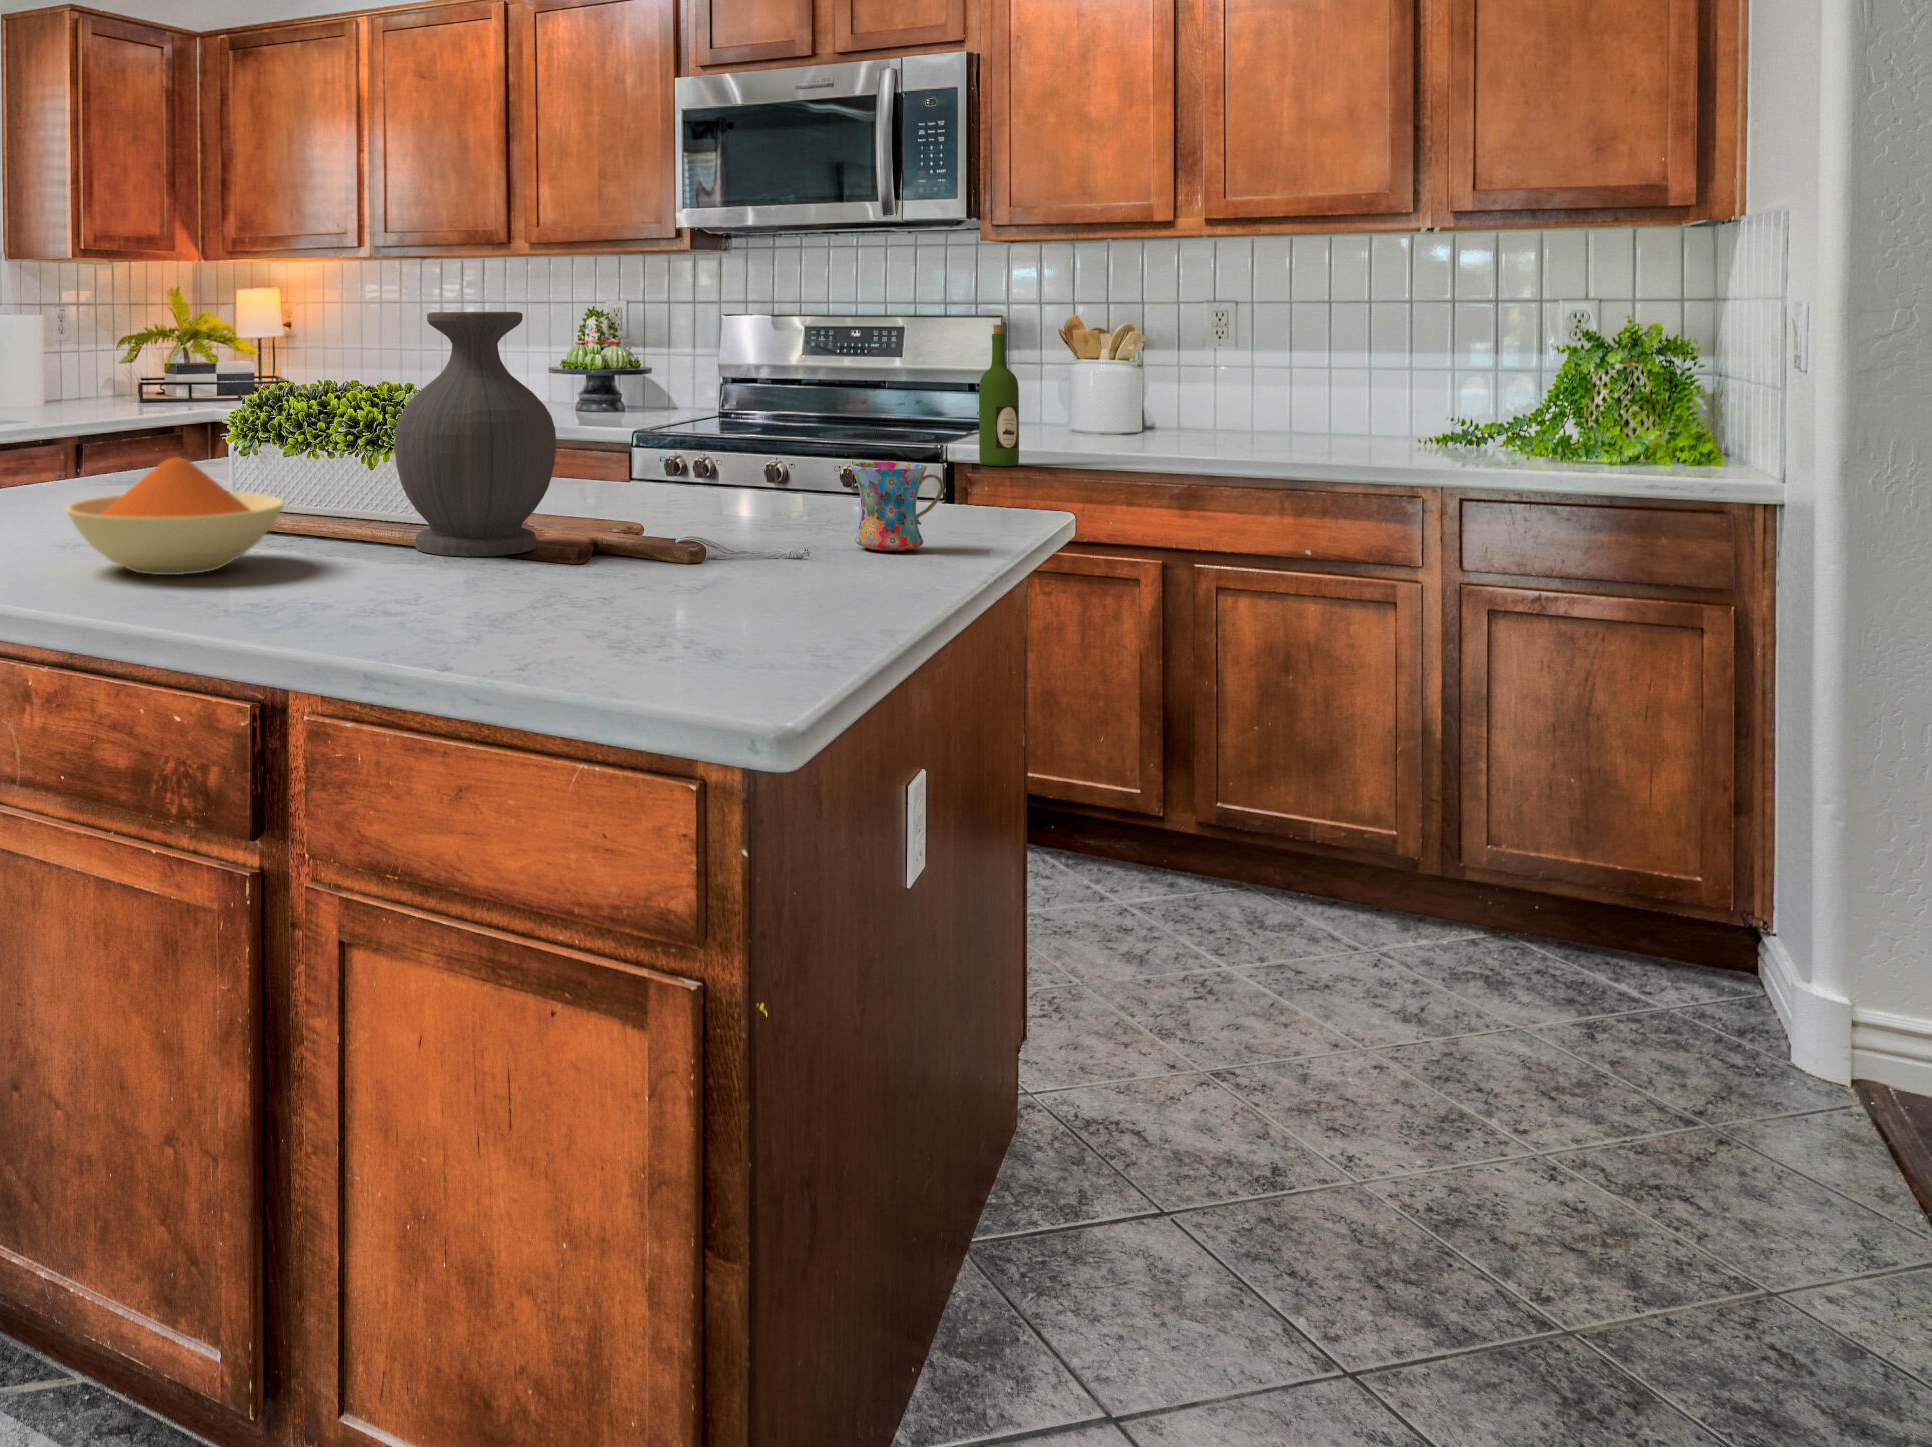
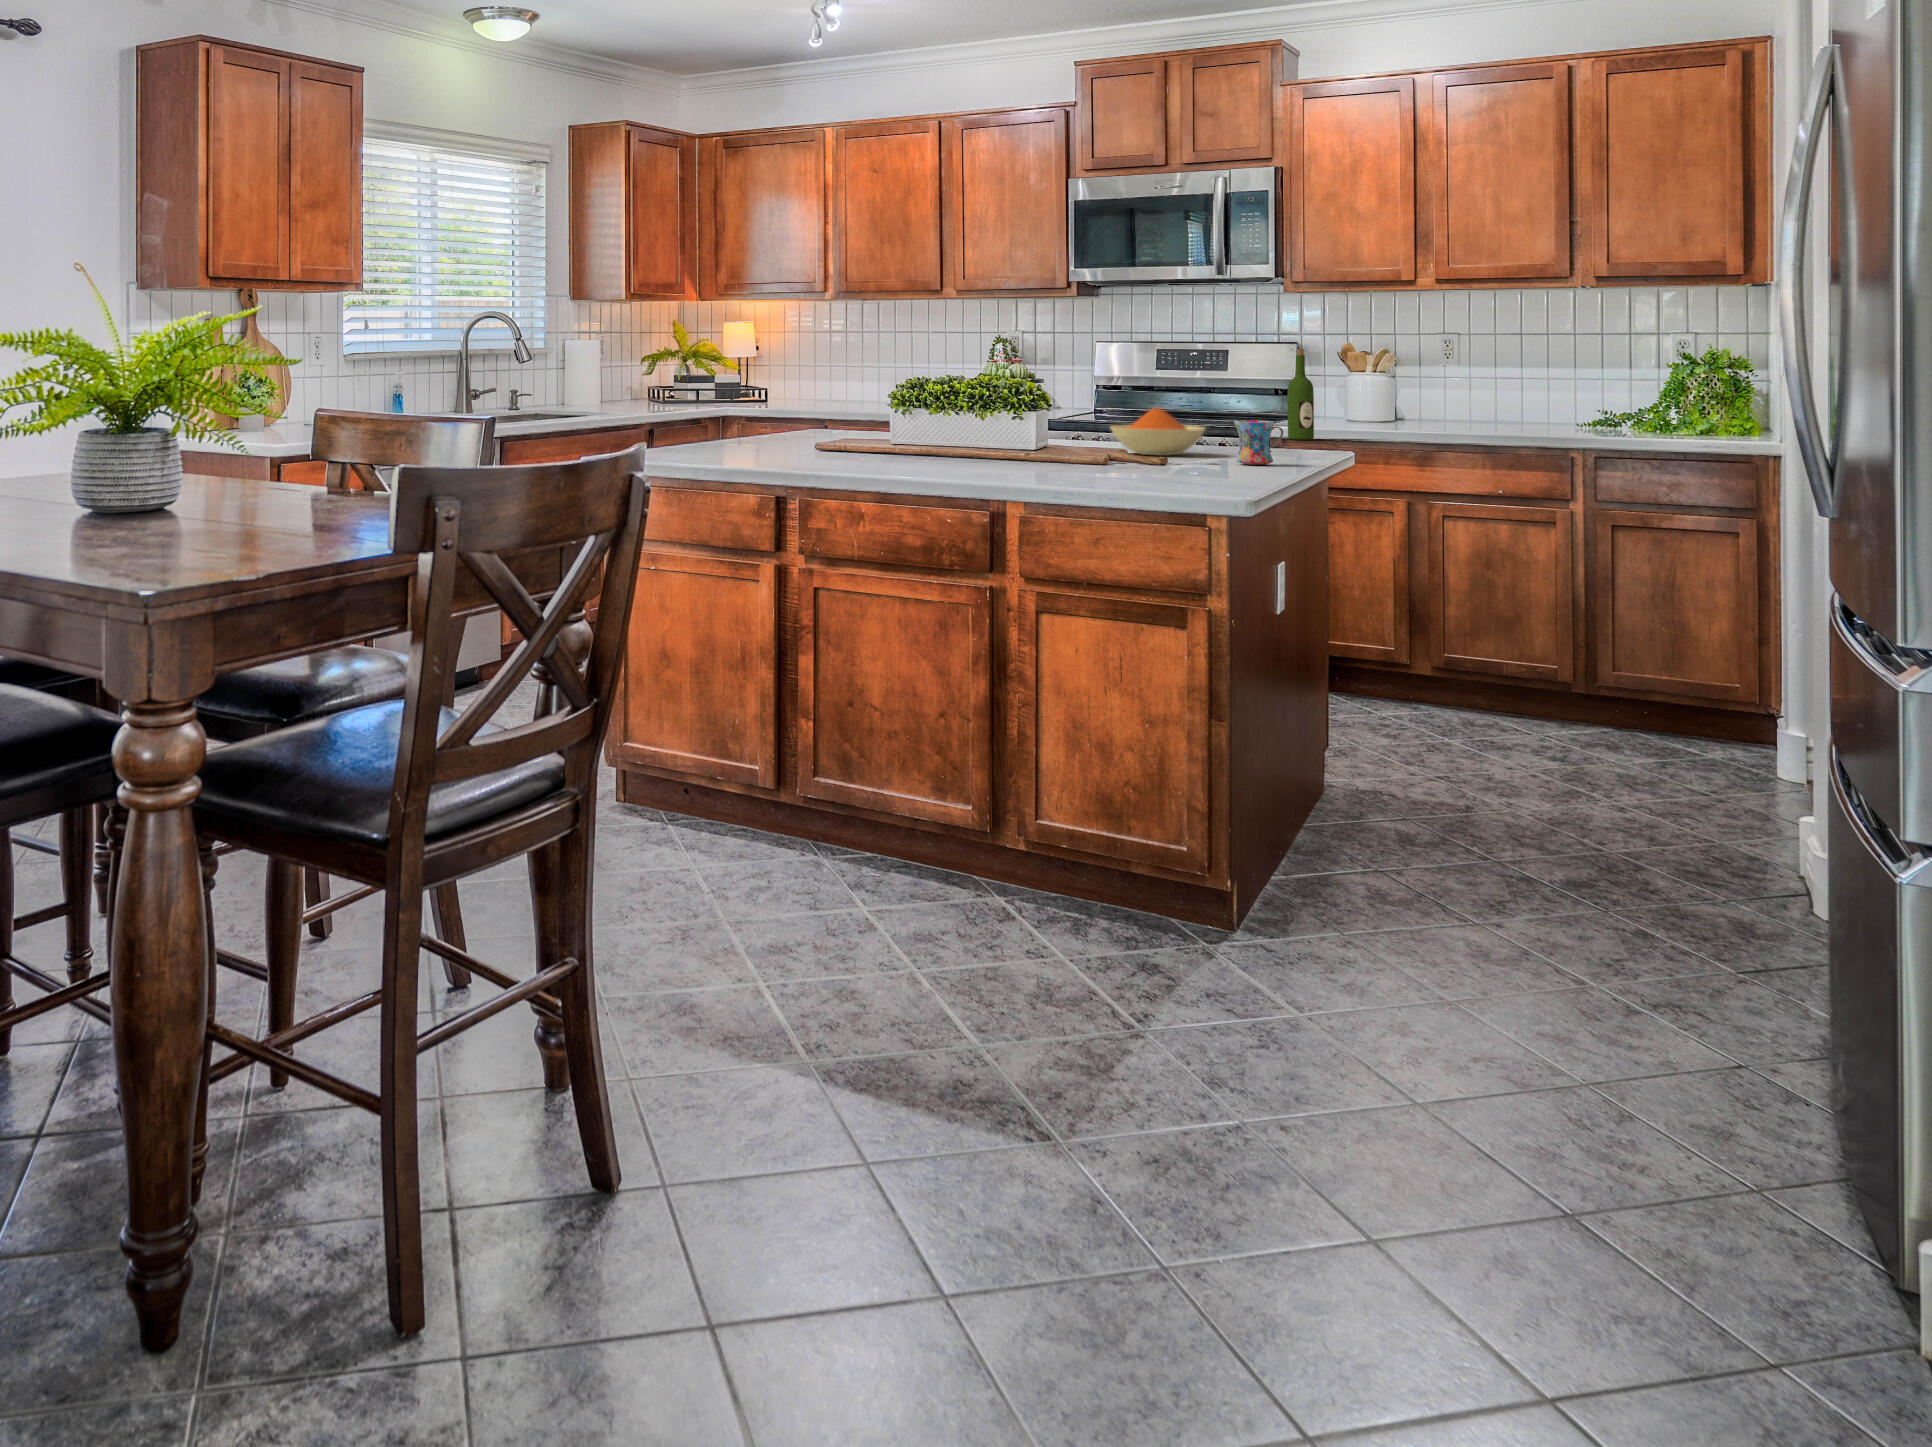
vase: present [394,312,557,556] -> none [998,342,1083,465]
bowl: present [66,457,284,575] -> present [1111,408,1205,456]

